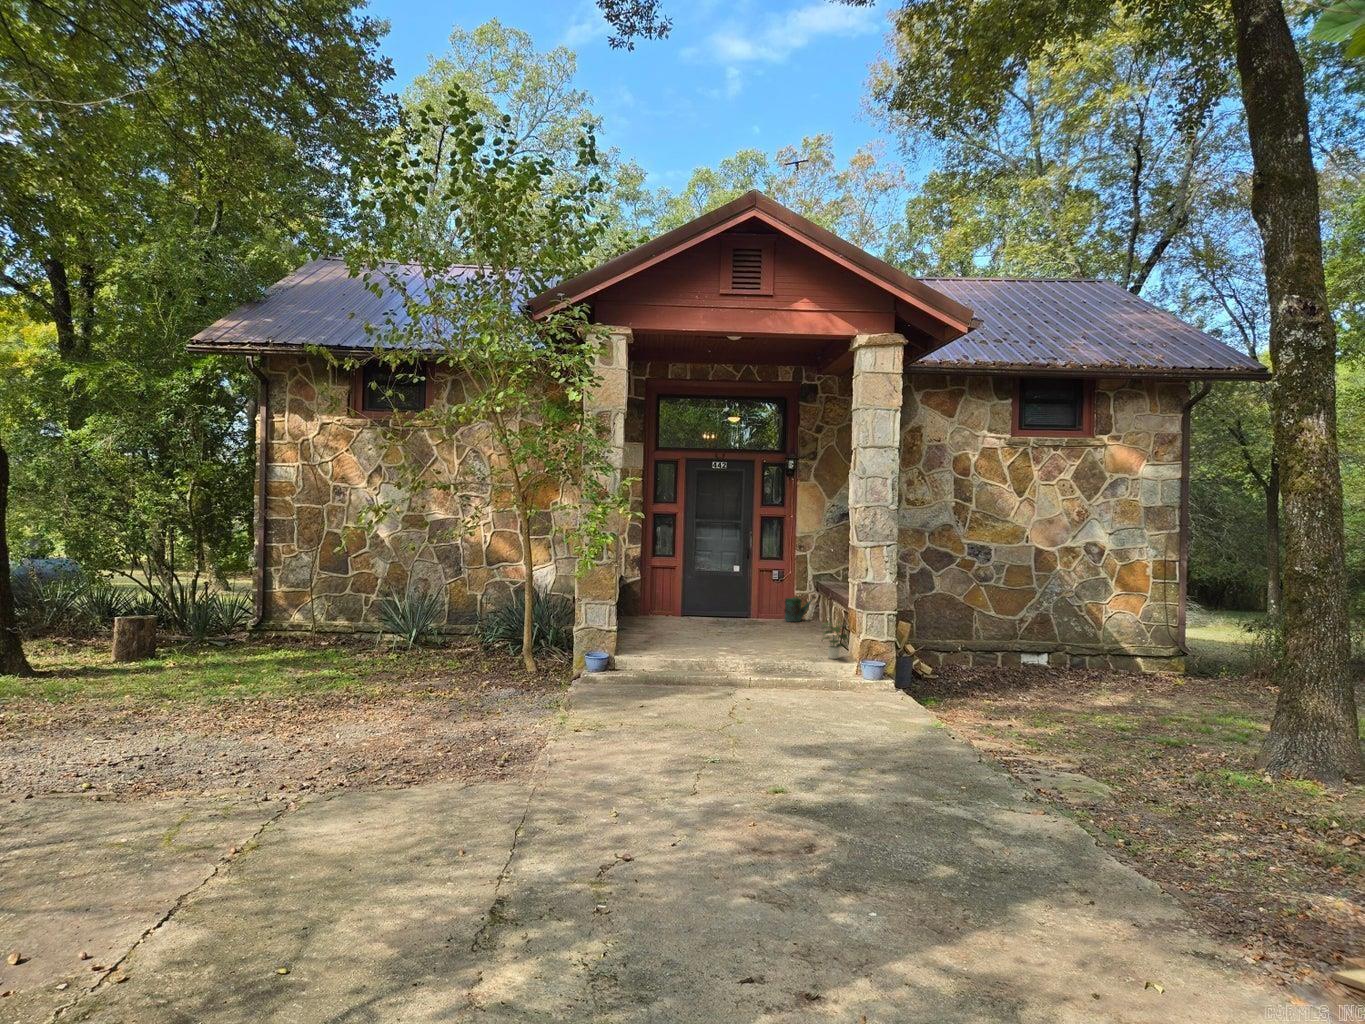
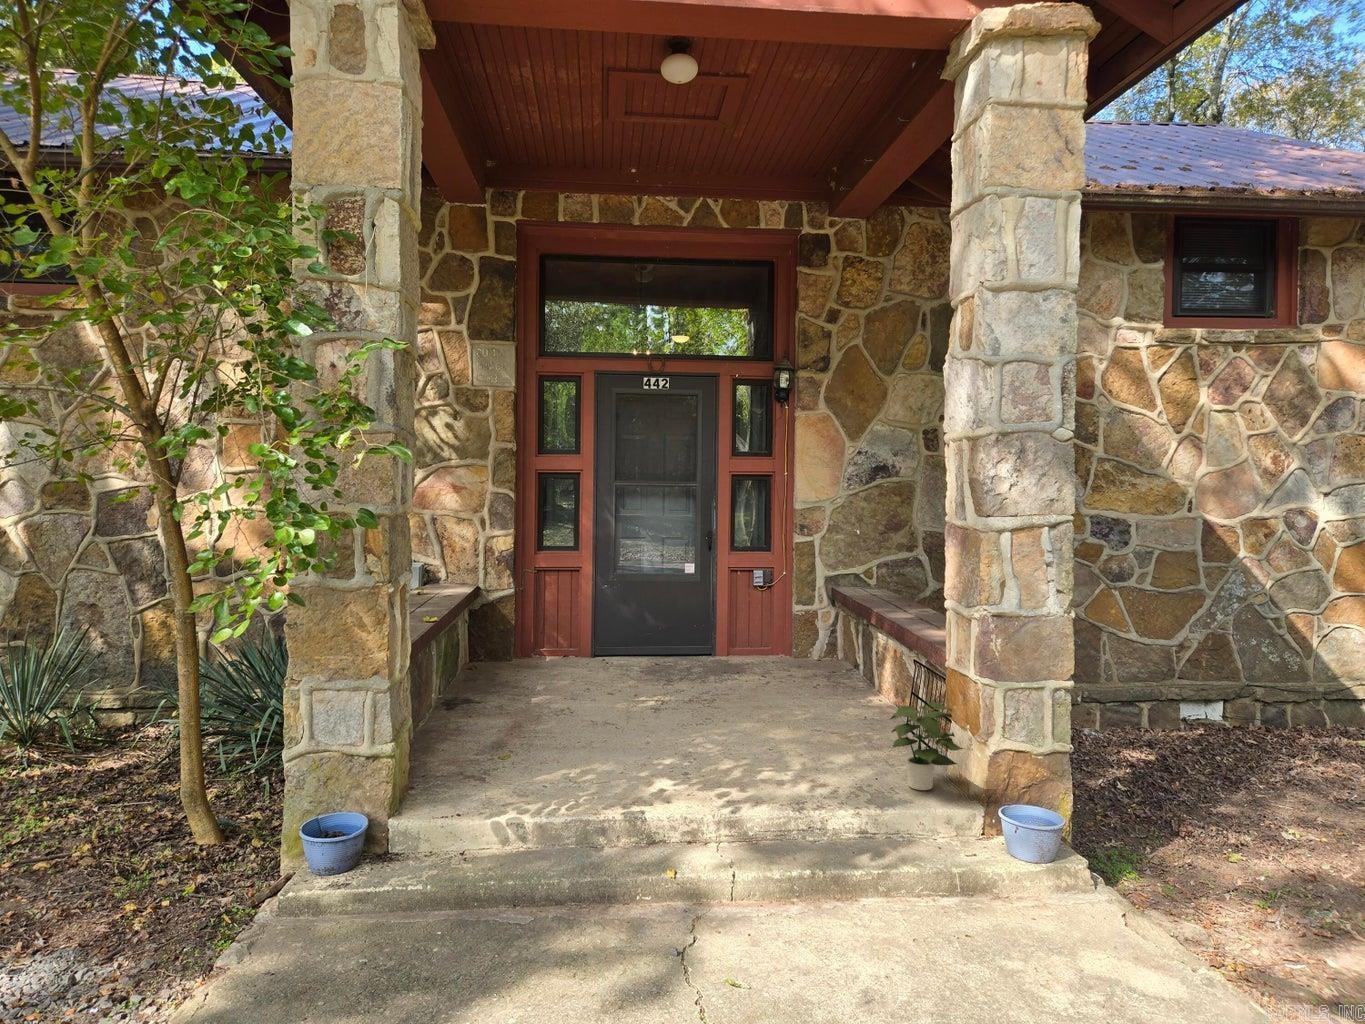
watering can: present [784,596,816,622] -> none [767,613,834,664]

